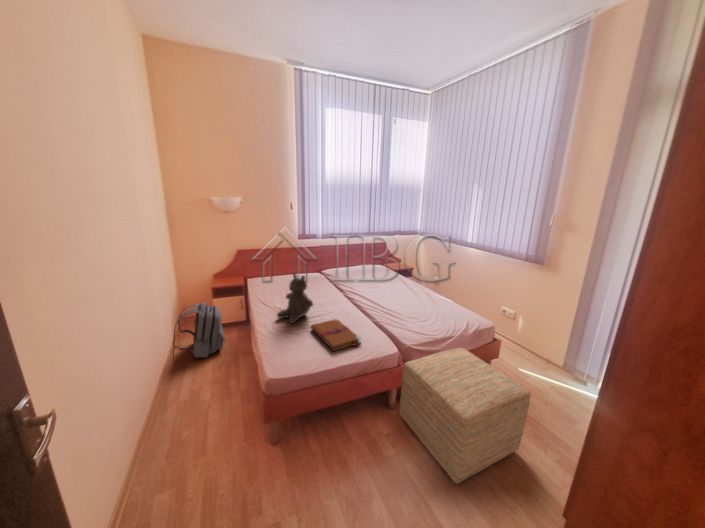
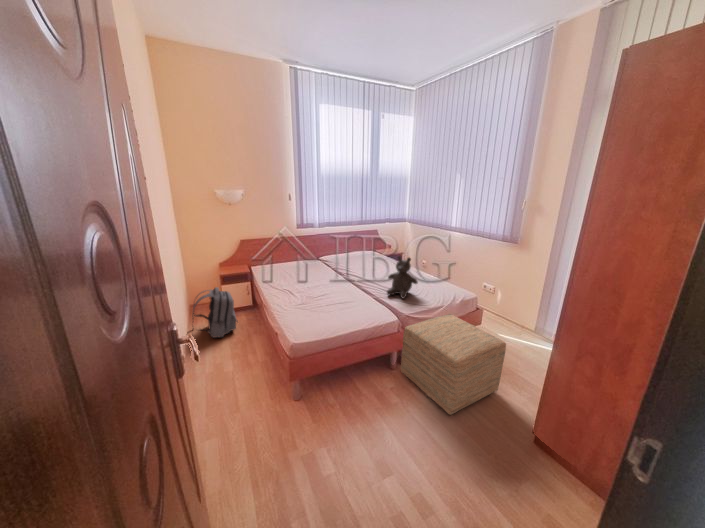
teddy bear: present [277,274,313,323] -> present [387,256,418,298]
book: present [311,319,361,351] -> none [321,295,367,320]

